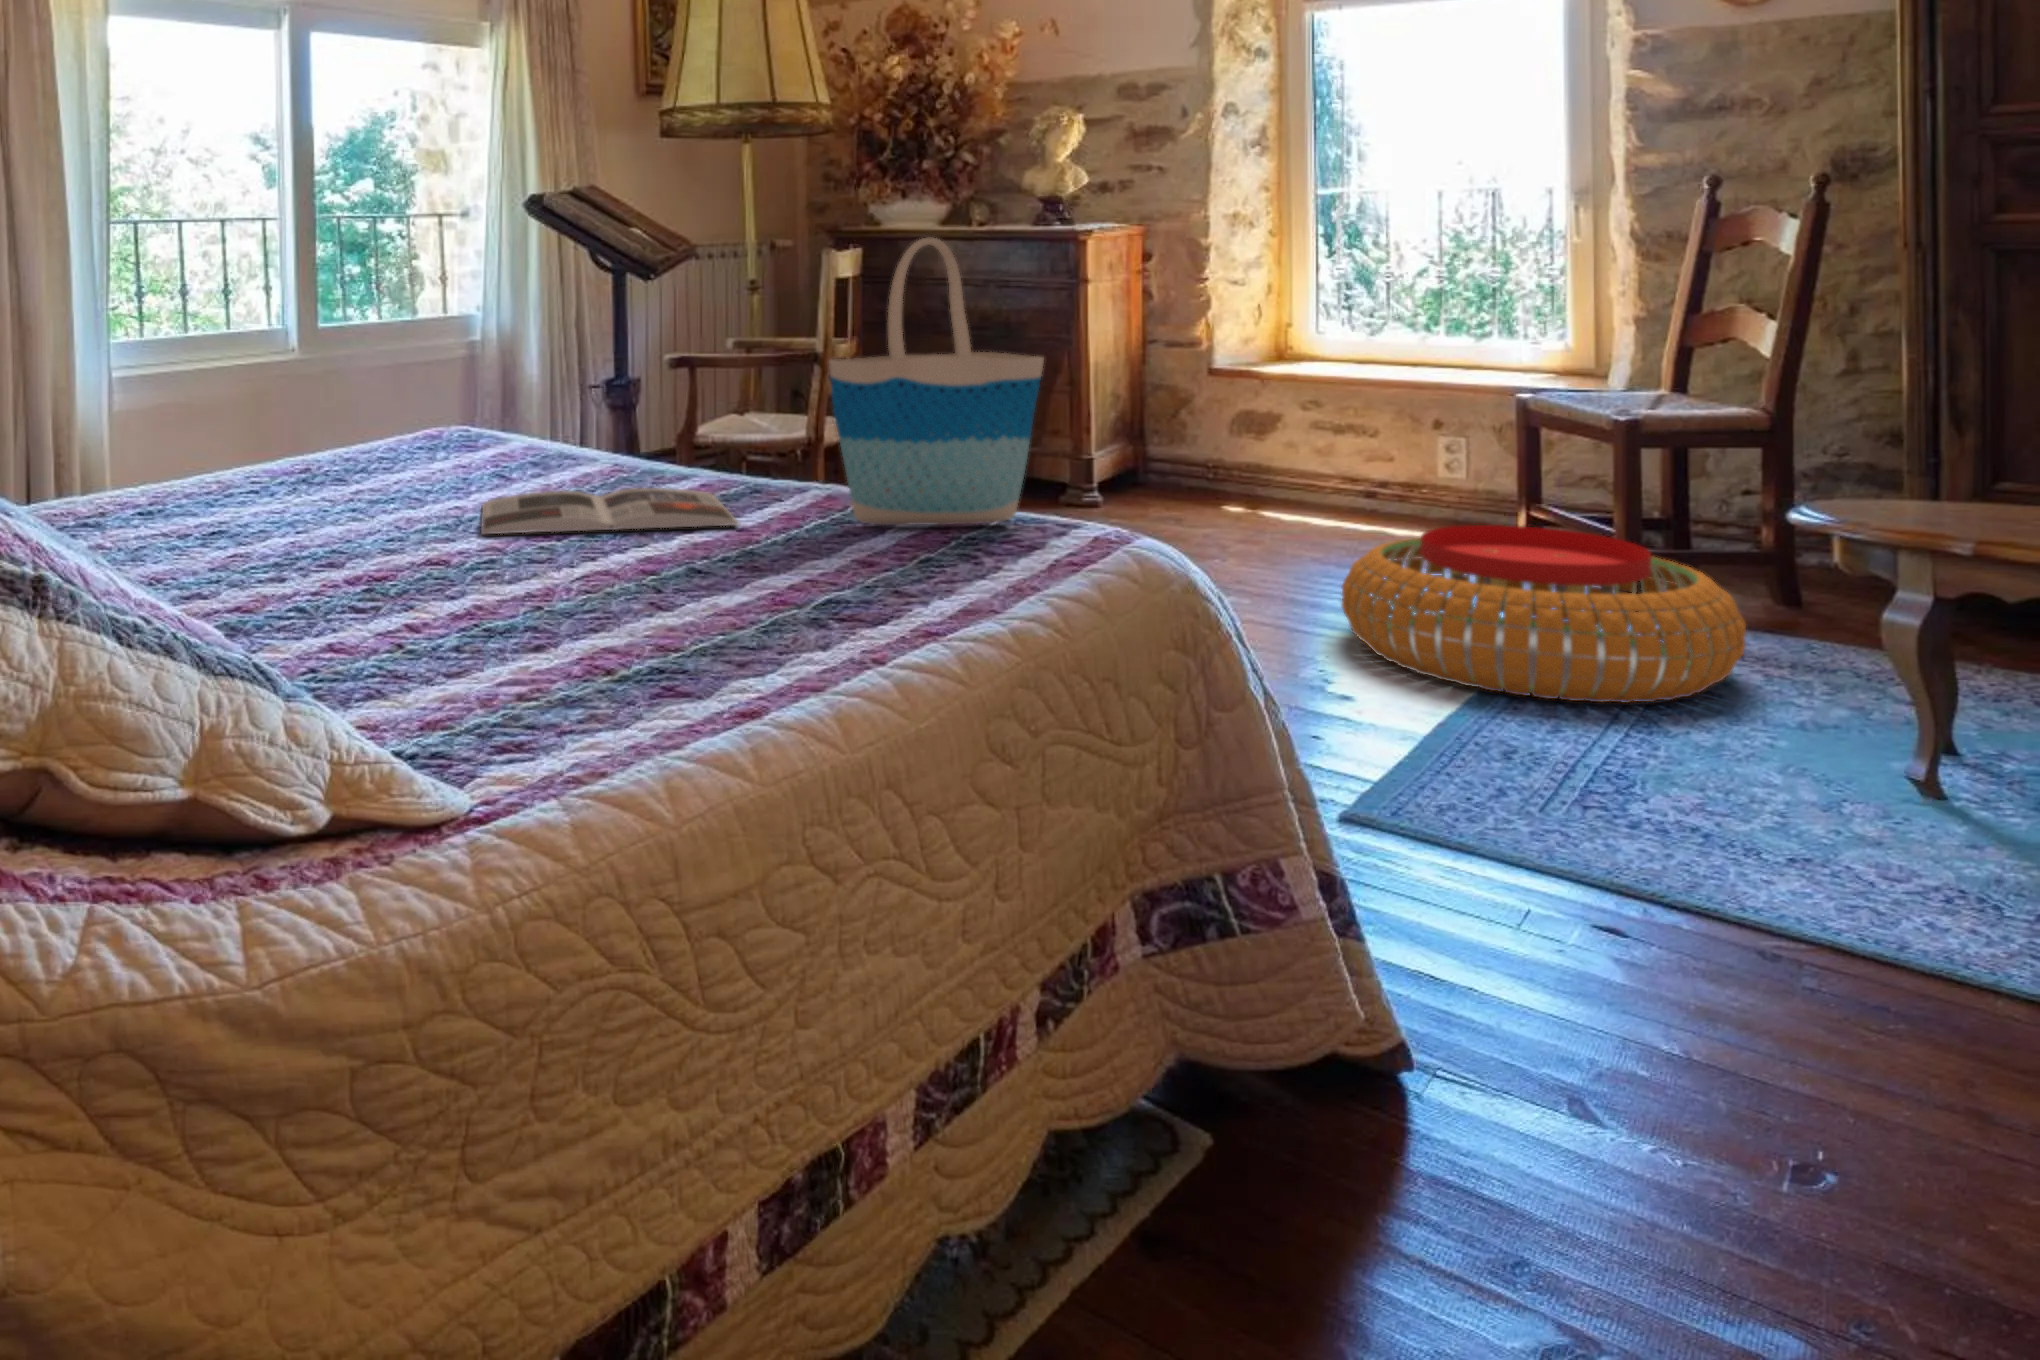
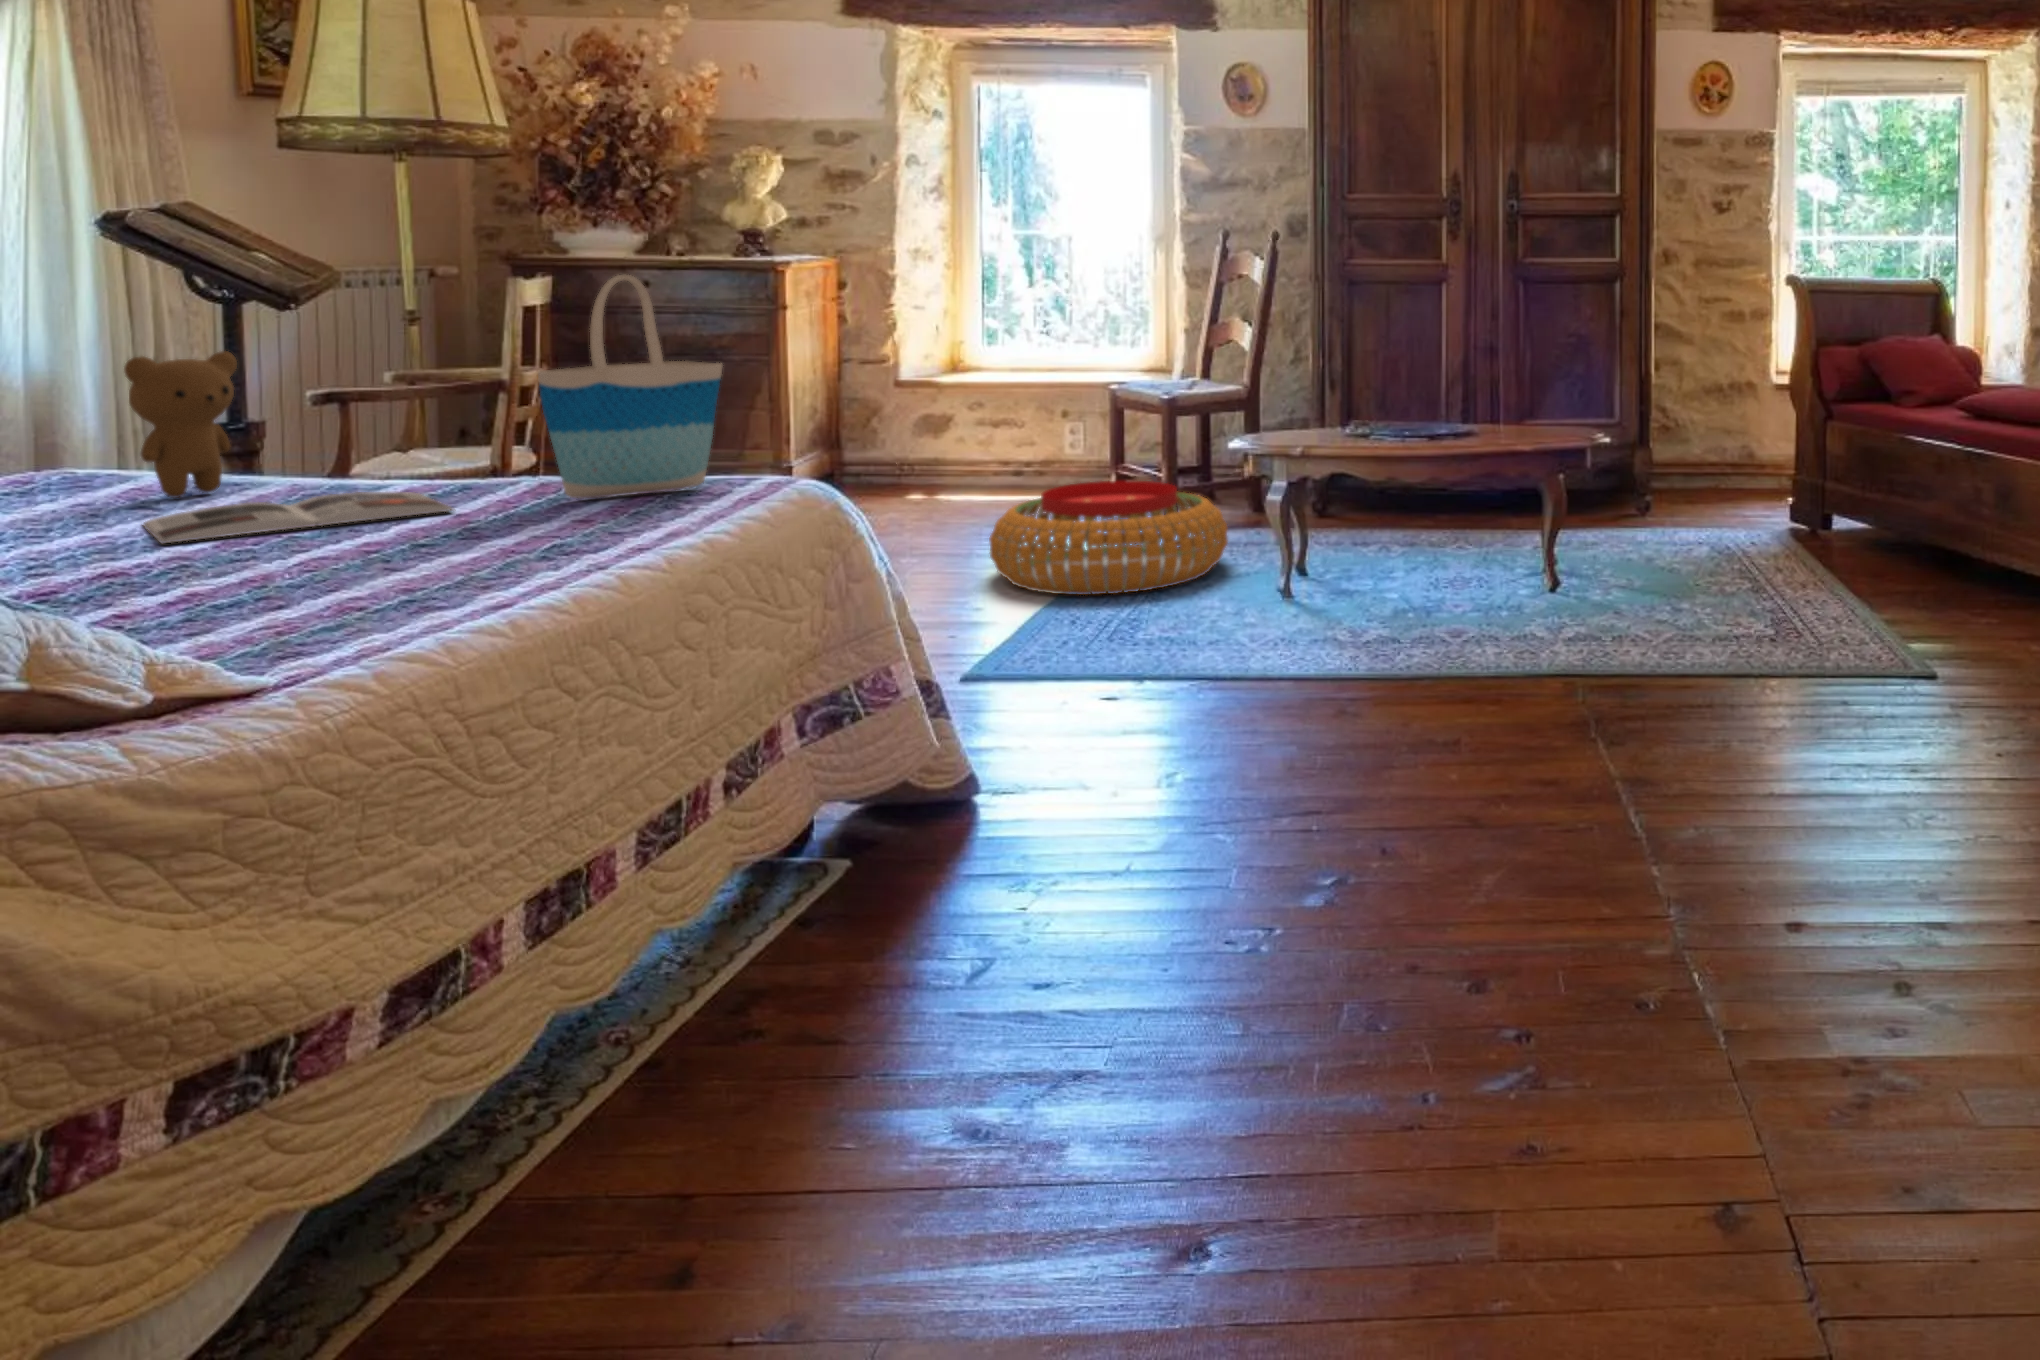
teddy bear: none [485,327,573,474] -> present [124,351,237,498]

